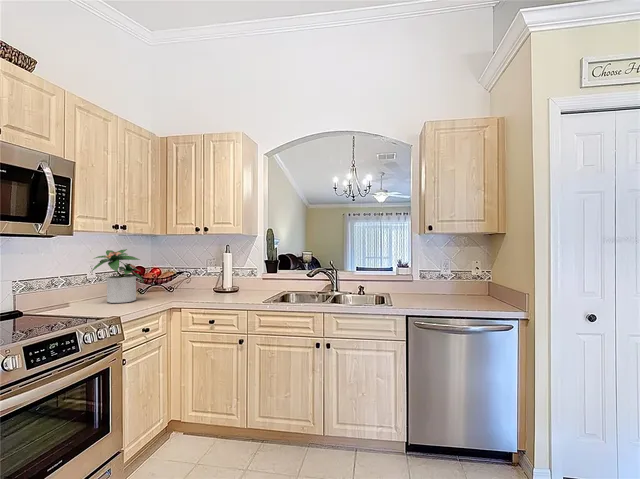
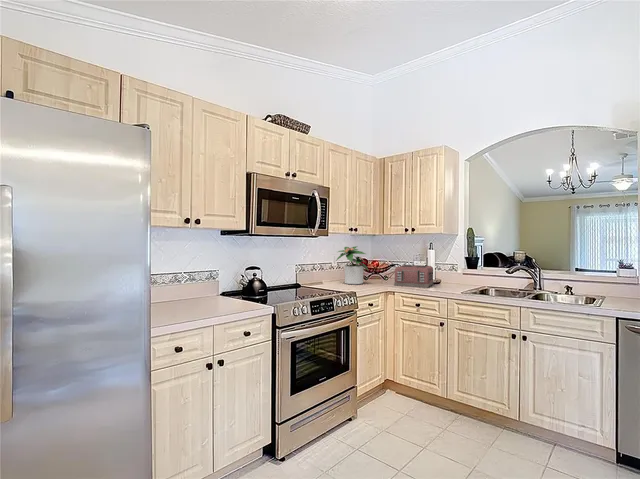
toaster: none [180,271,231,300] -> present [394,265,434,288]

